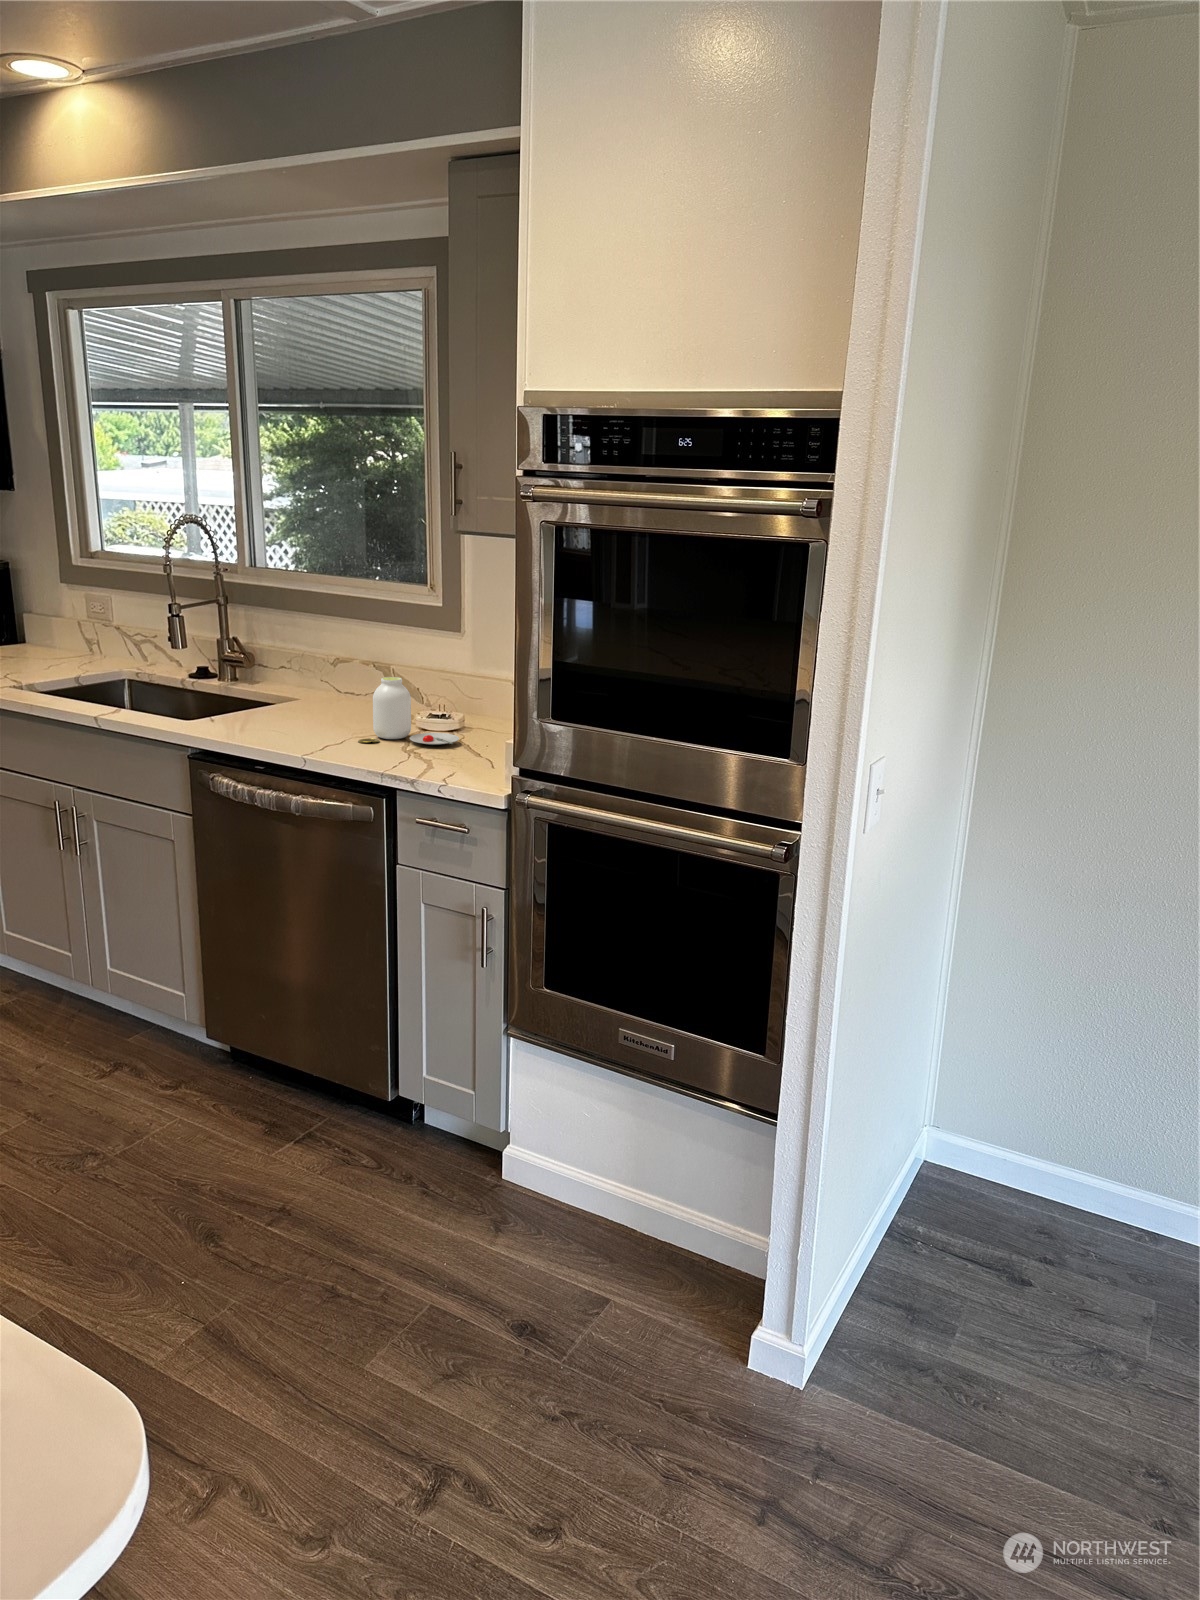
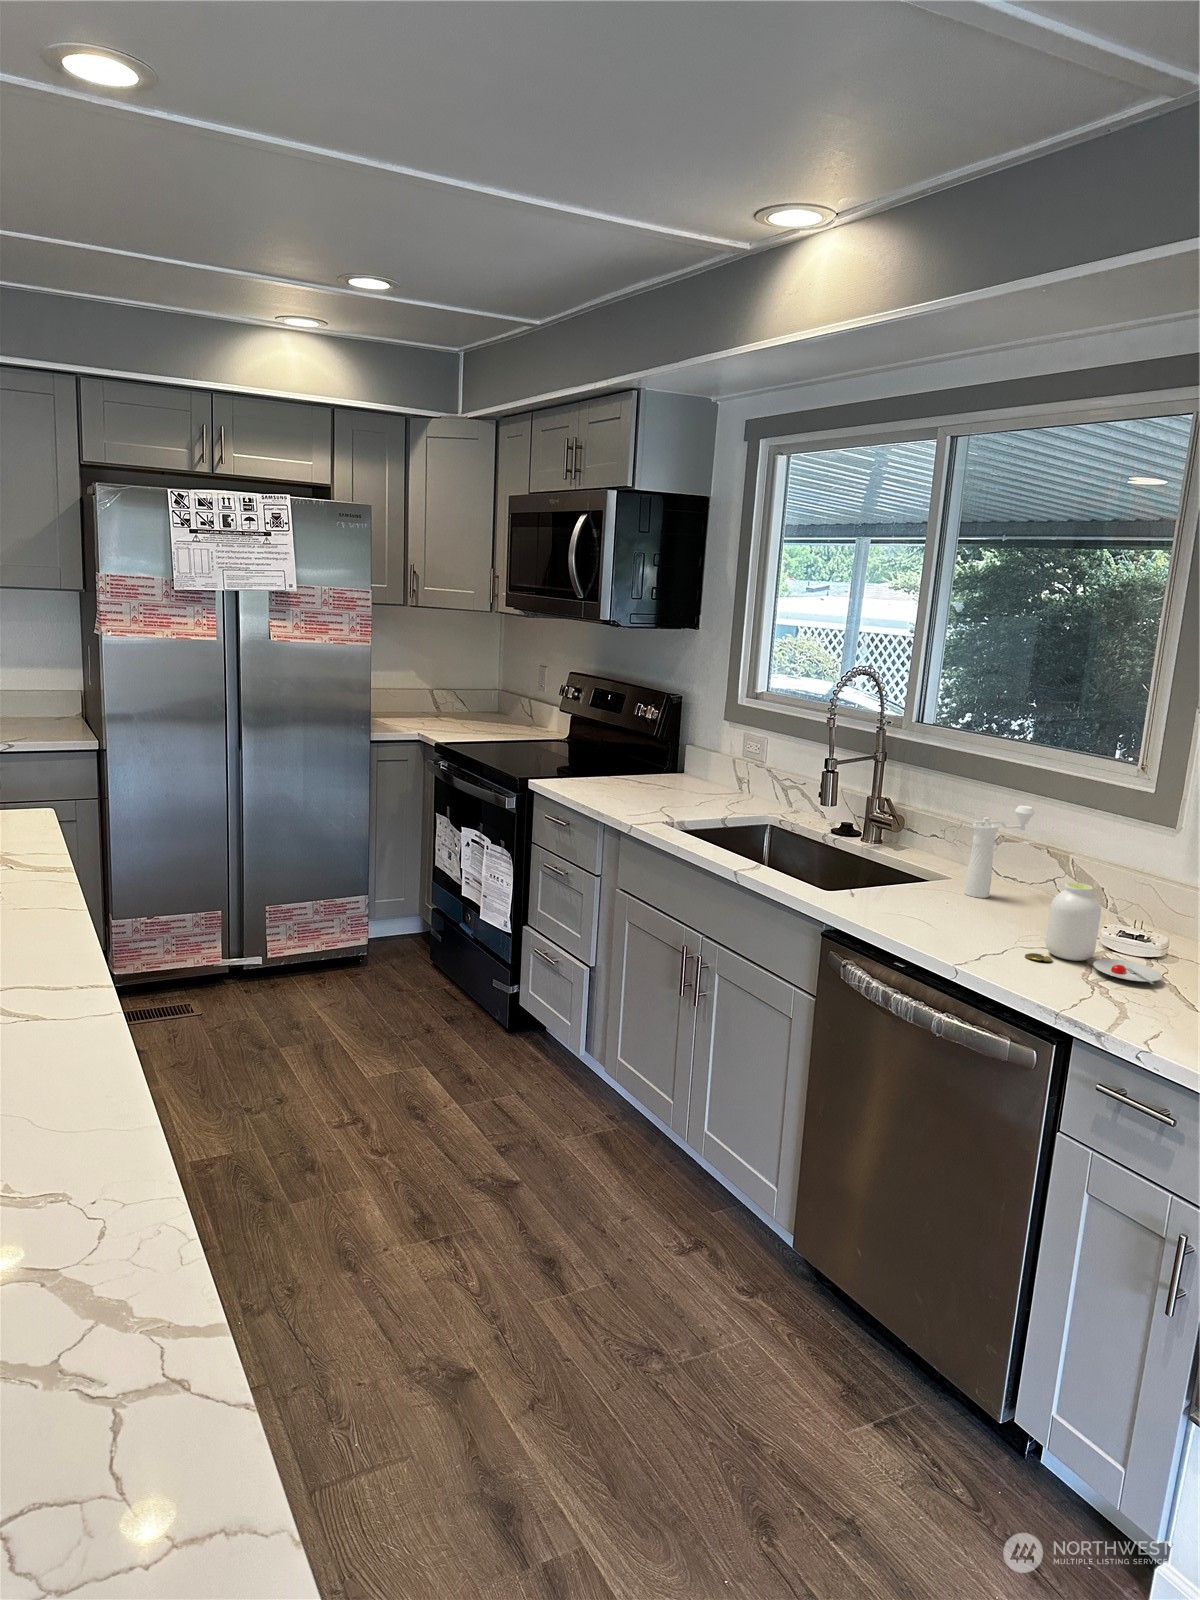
pepper mill: none [308,627,358,710] -> present [964,806,1035,898]

